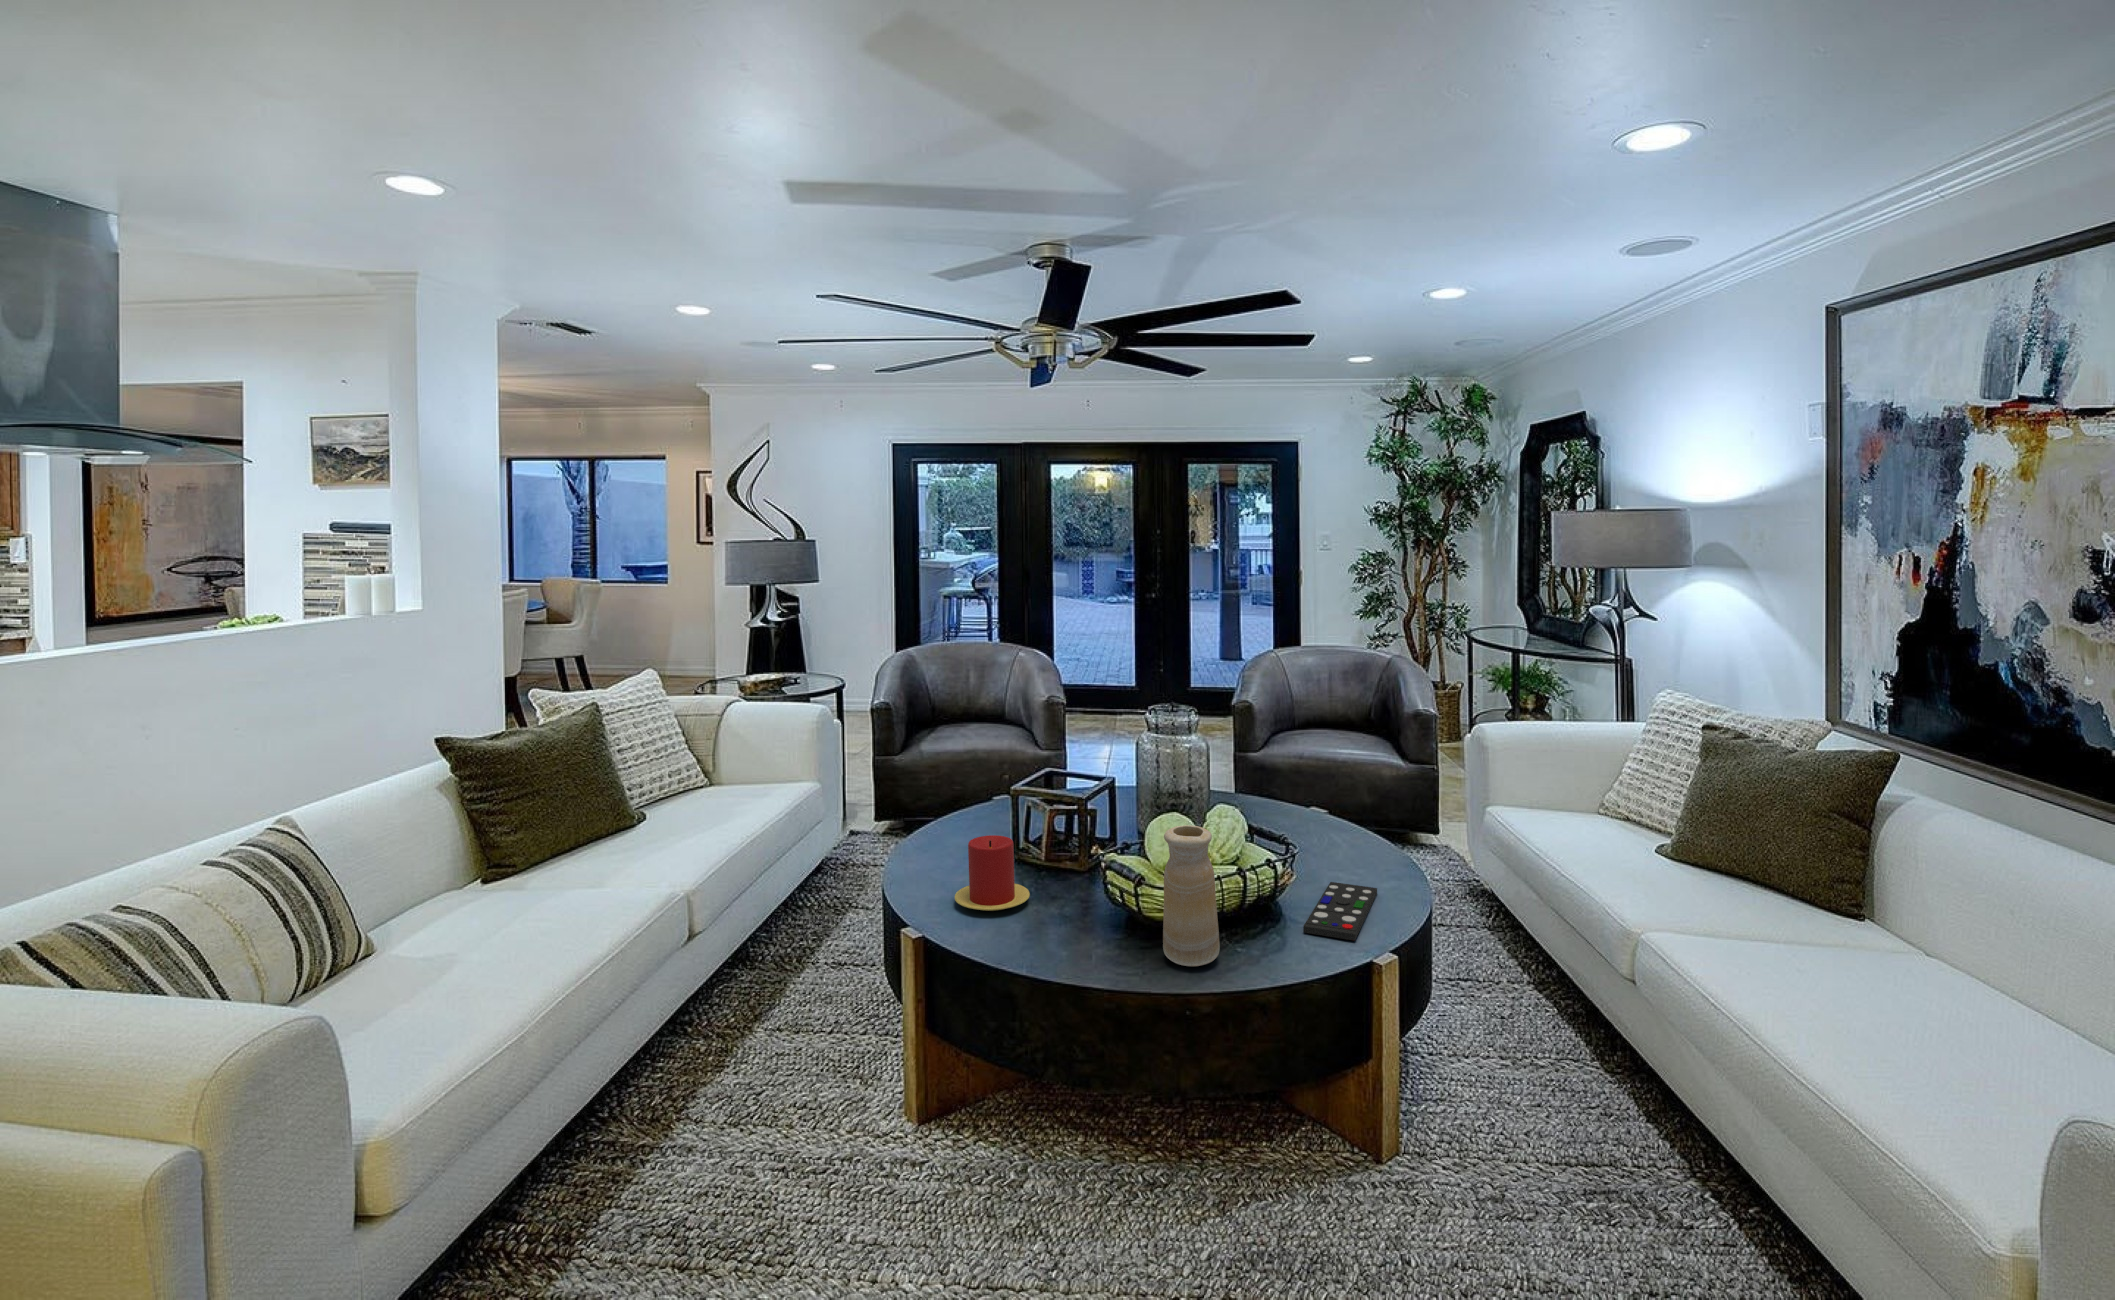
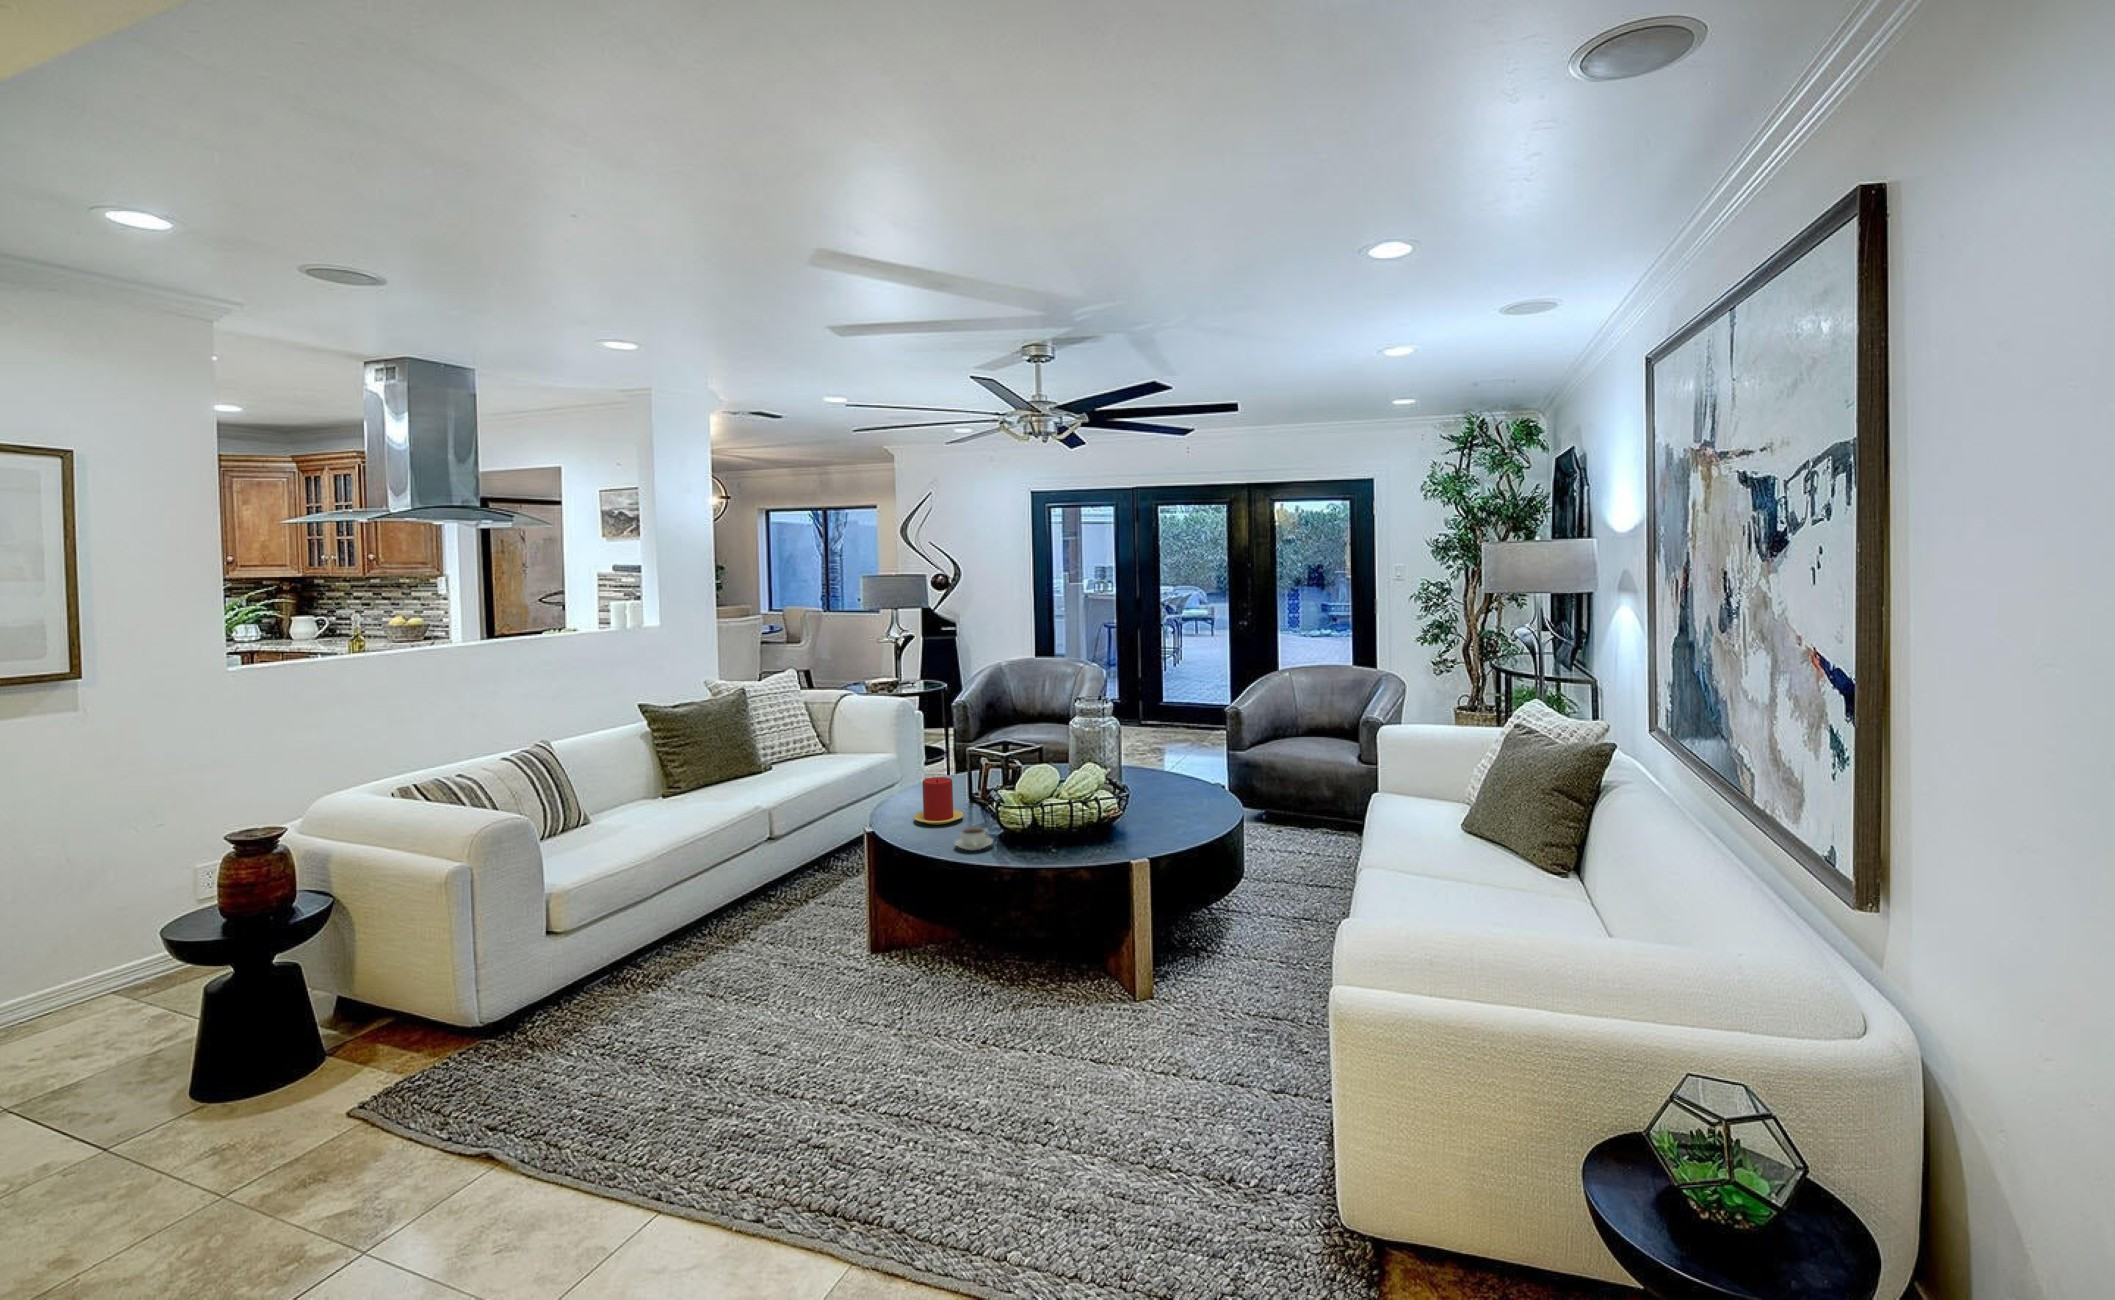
vase: present [1163,825,1220,966] -> none [1010,768,1047,857]
remote control: present [1303,882,1377,941] -> none [1117,824,1196,854]
coffee cup: none [1063,919,1124,959] -> present [955,827,993,850]

